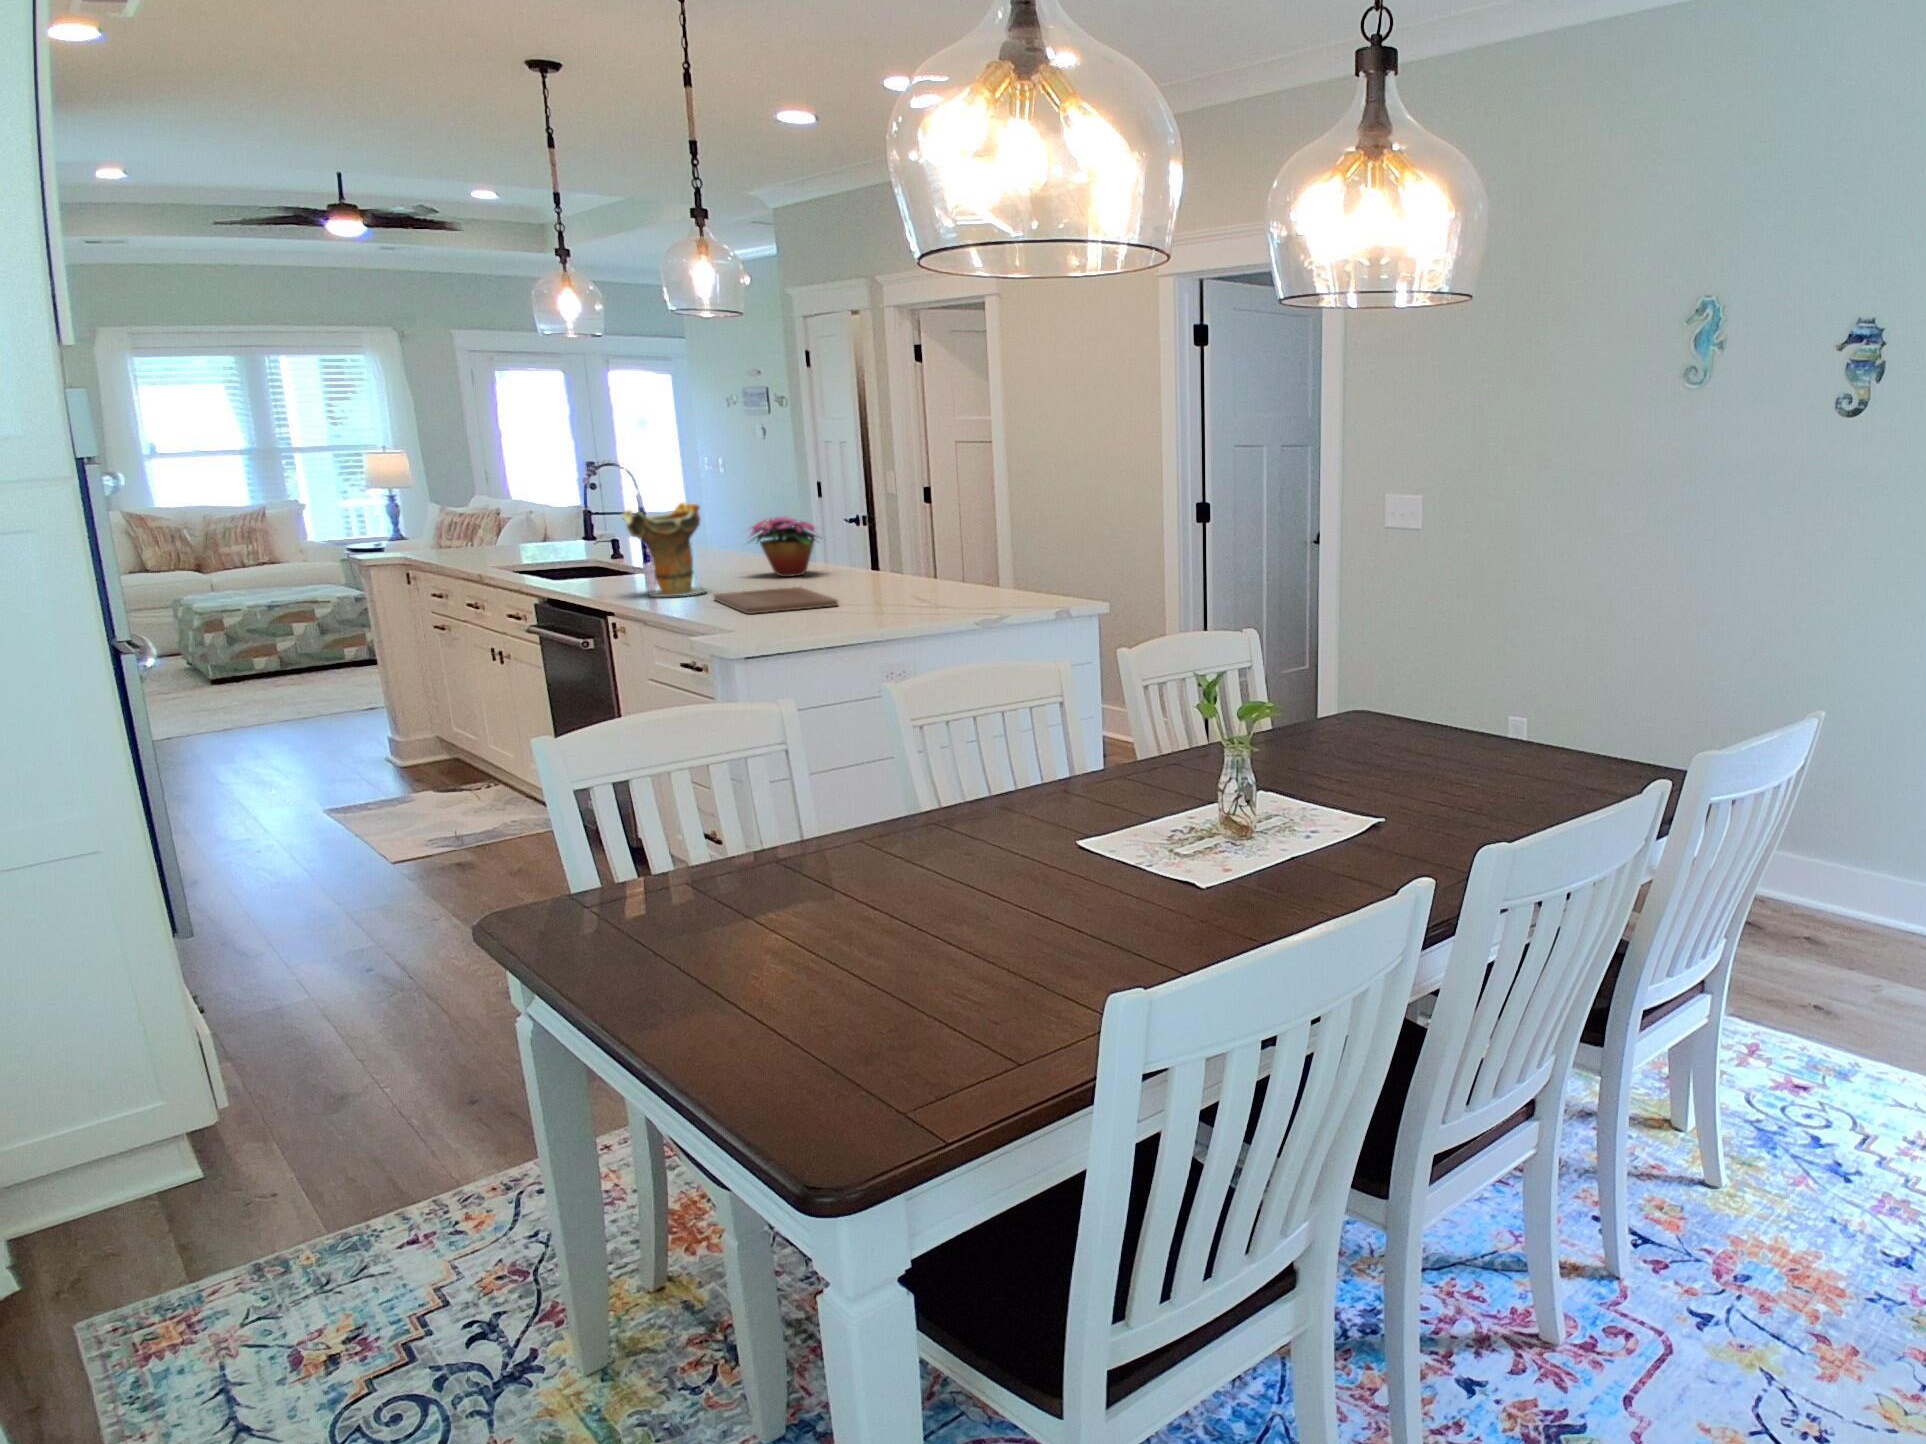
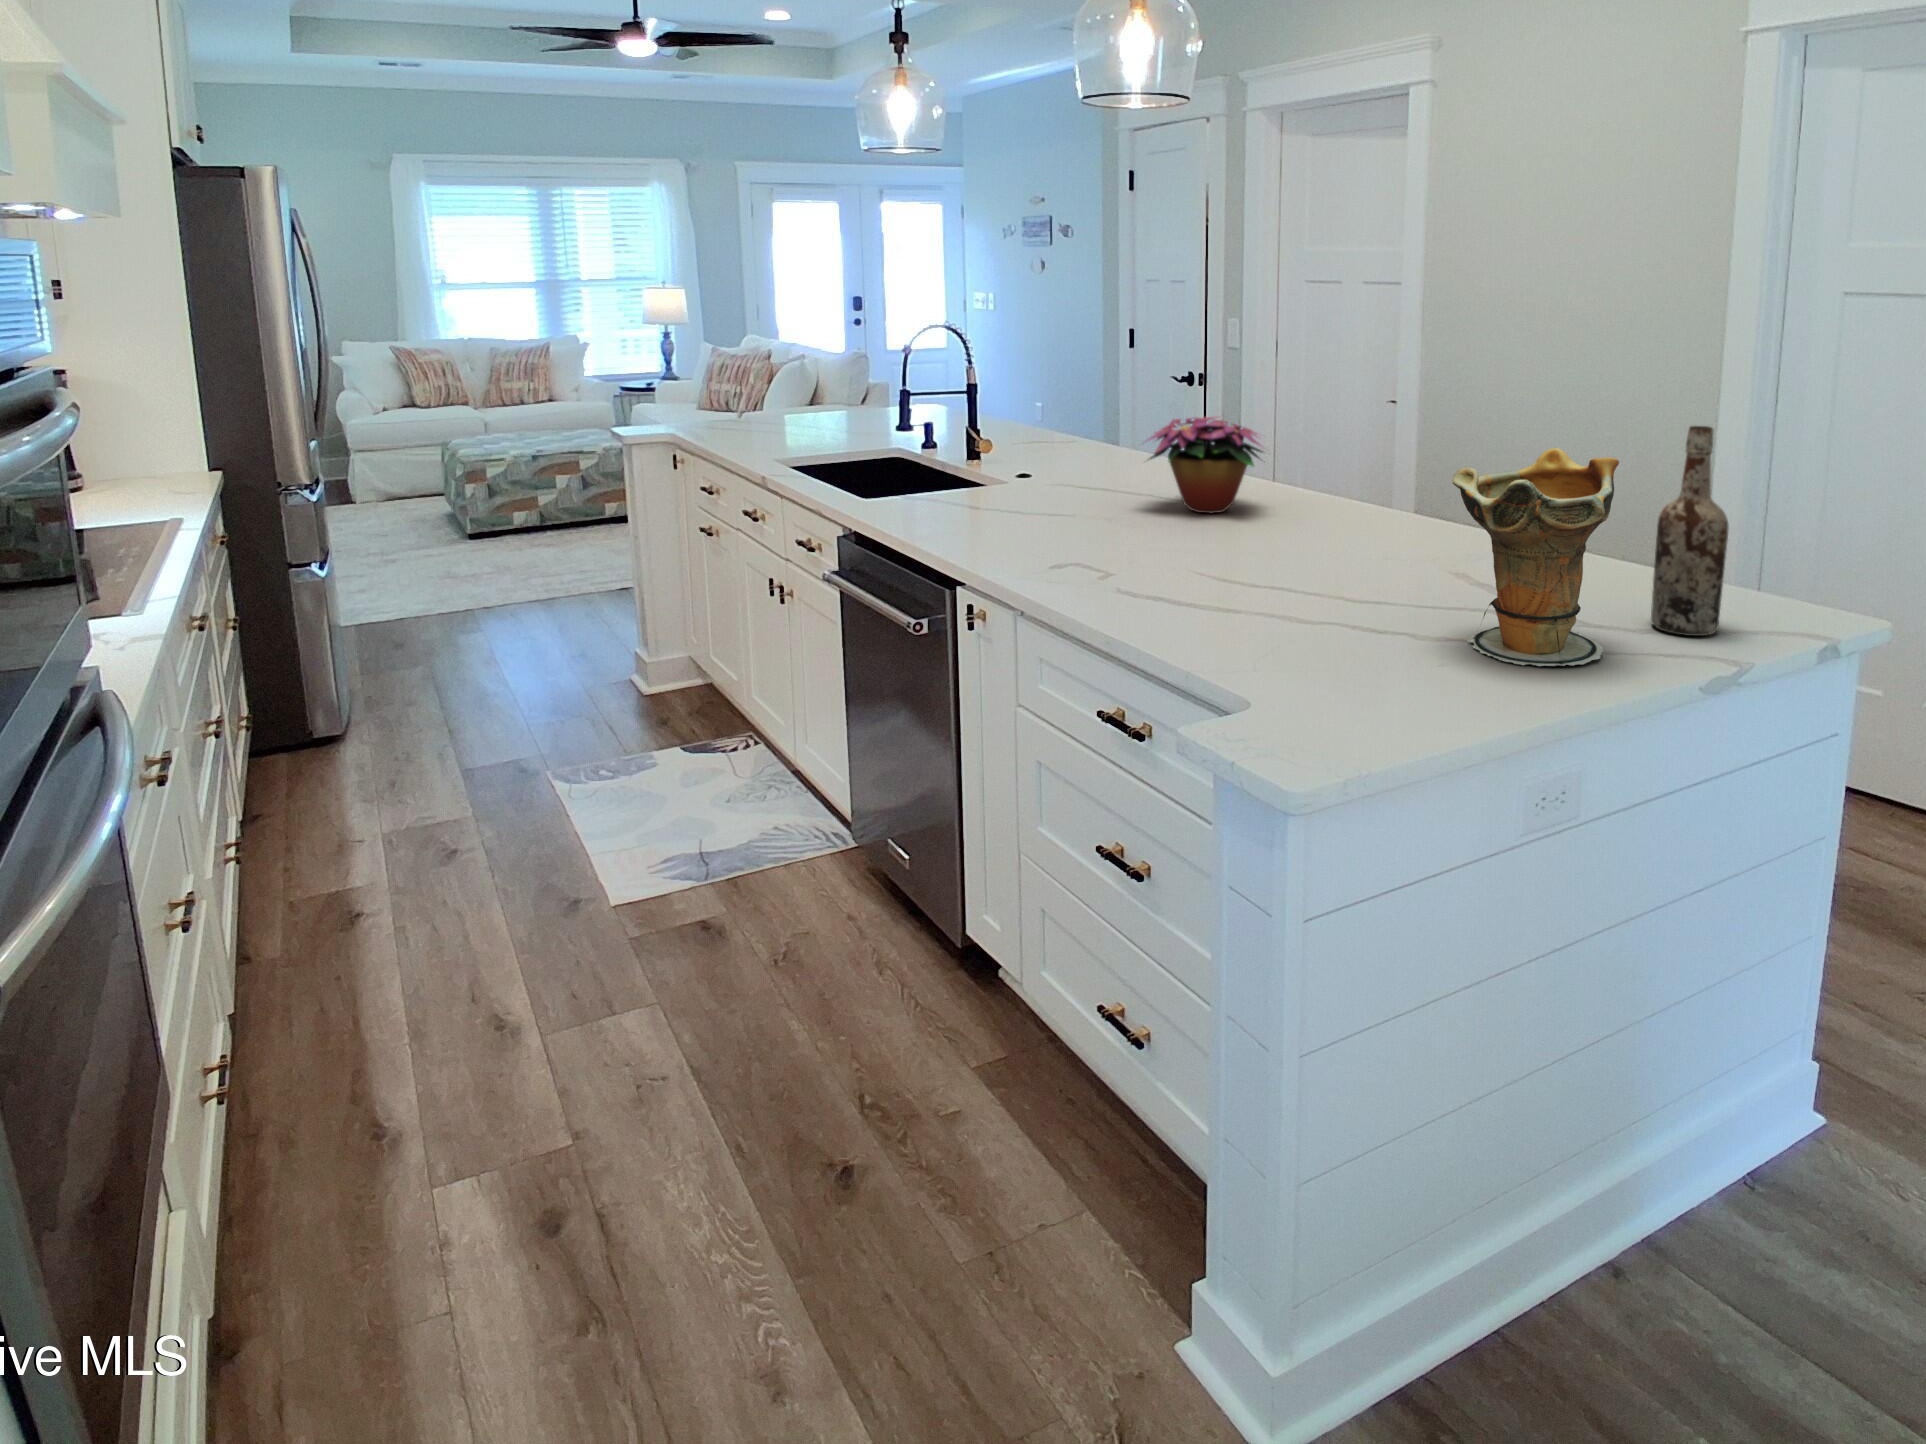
wine bottle: none [970,499,1005,603] -> present [1651,426,1729,636]
decorative vase: present [622,503,706,597] -> present [1453,448,1619,666]
cutting board: present [714,587,839,614] -> none [1137,556,1386,639]

